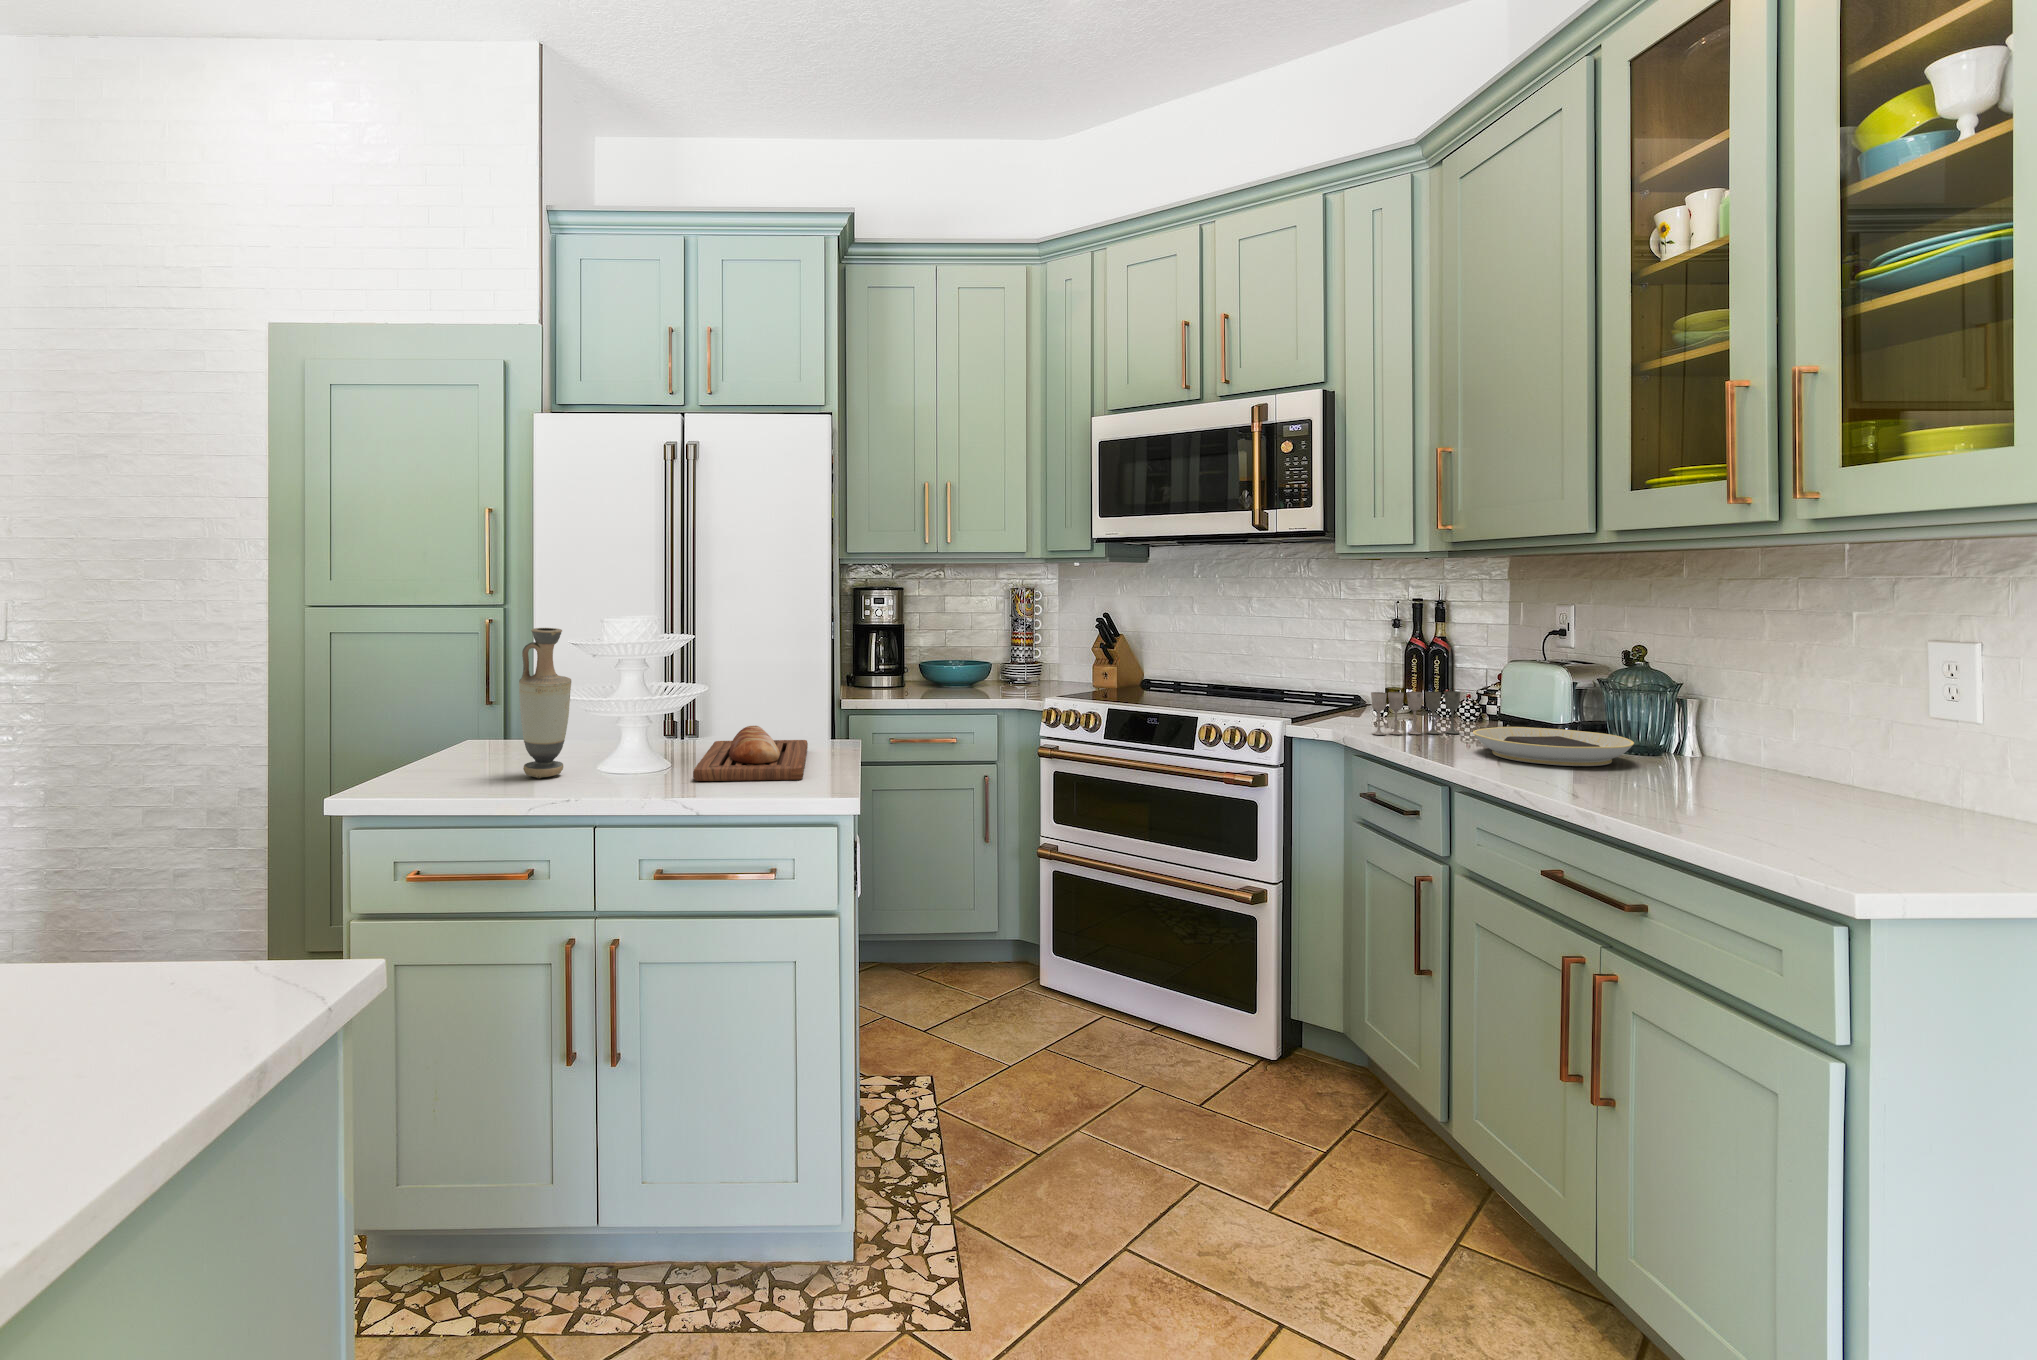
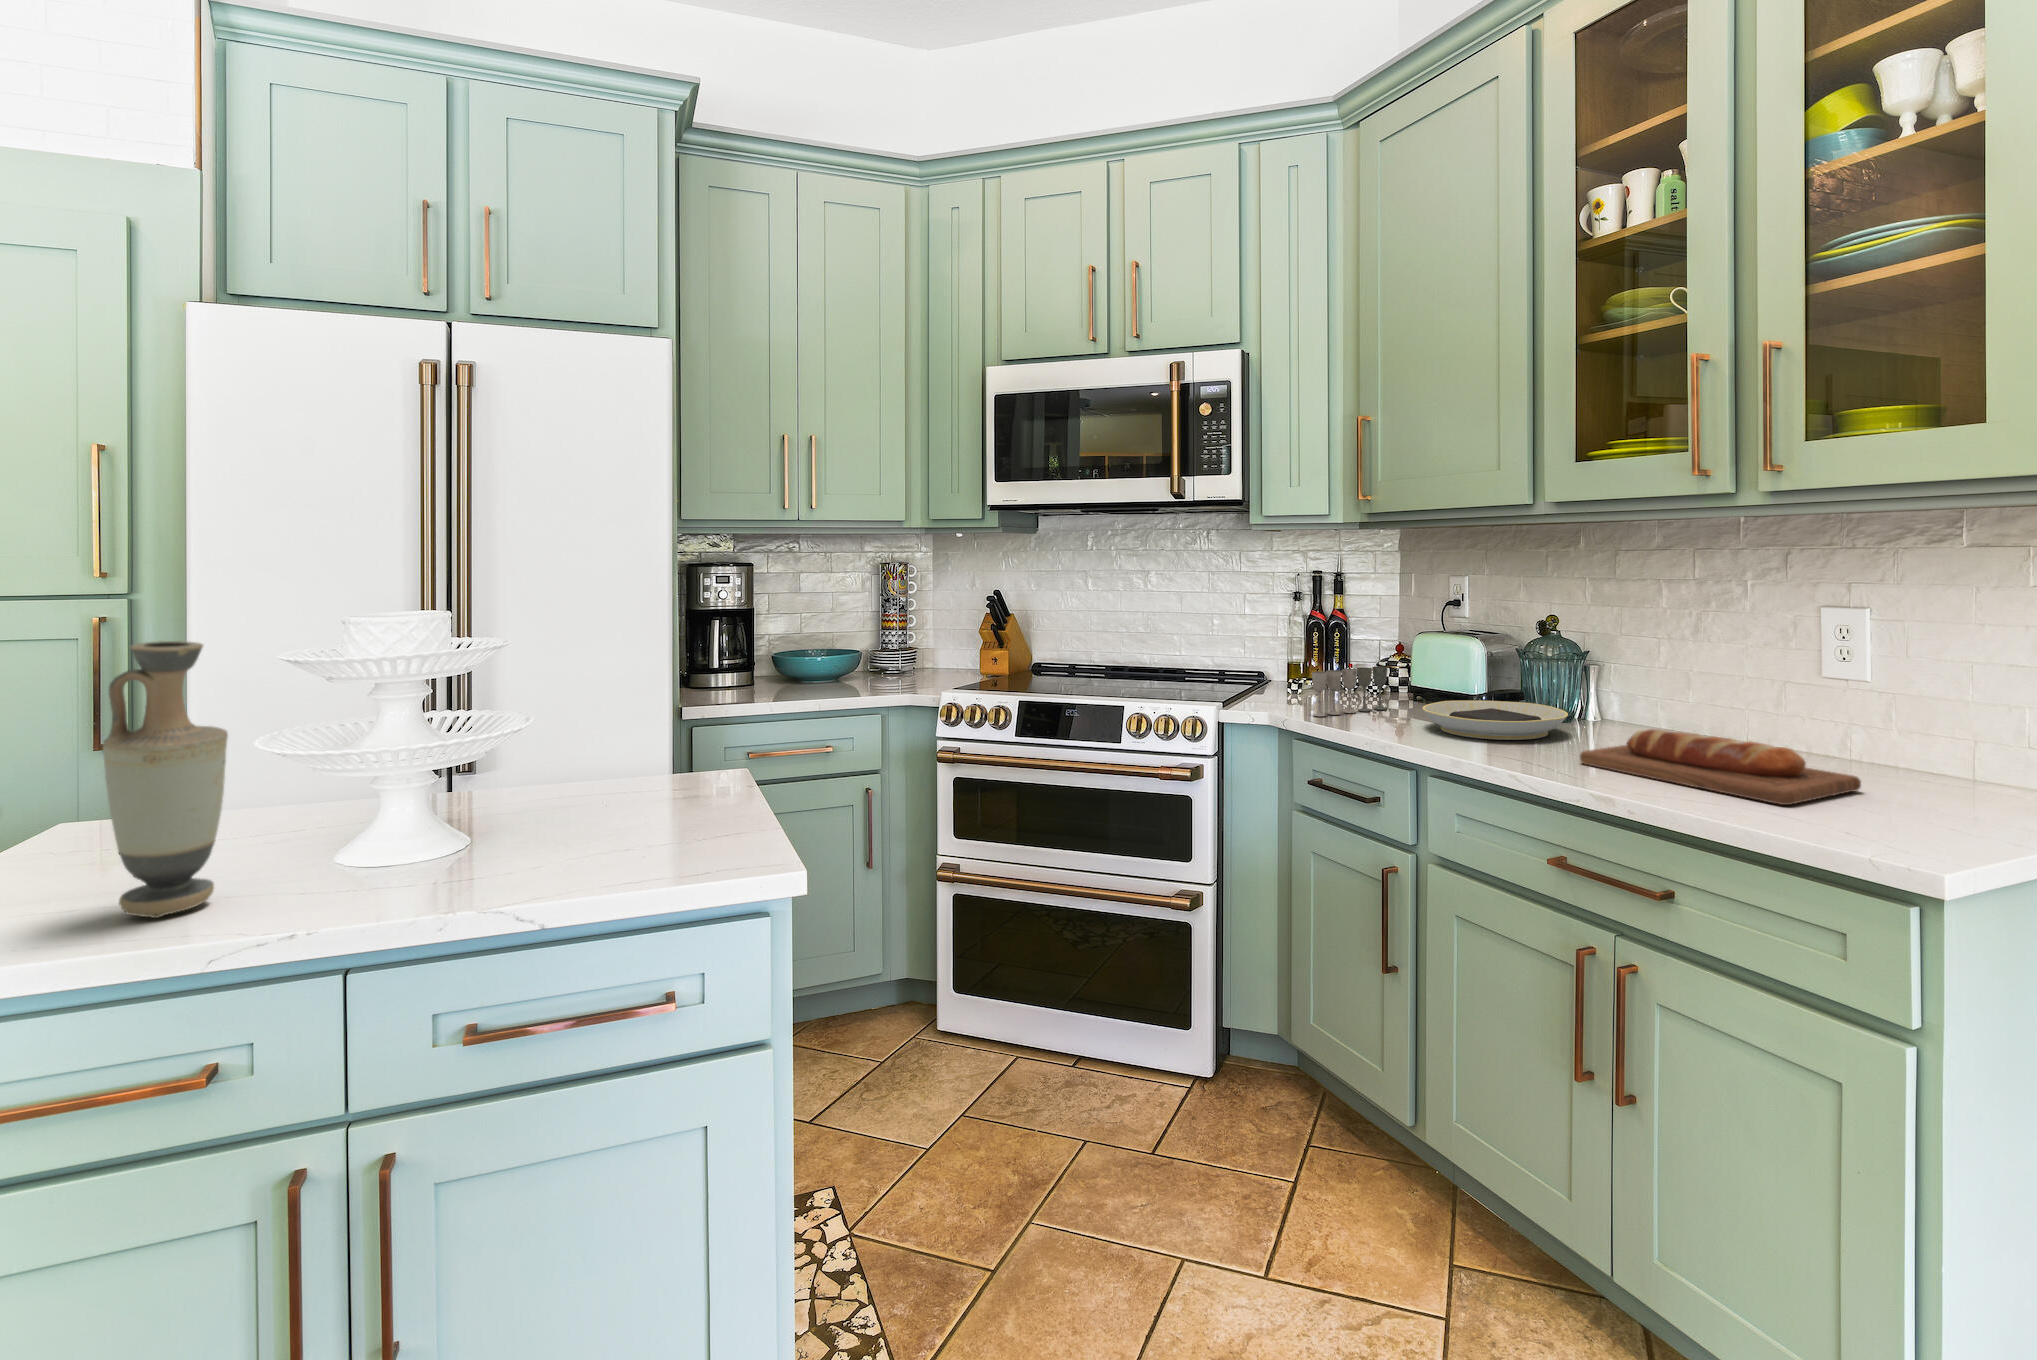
bread loaf: present [693,726,808,781] -> present [1580,729,1861,805]

